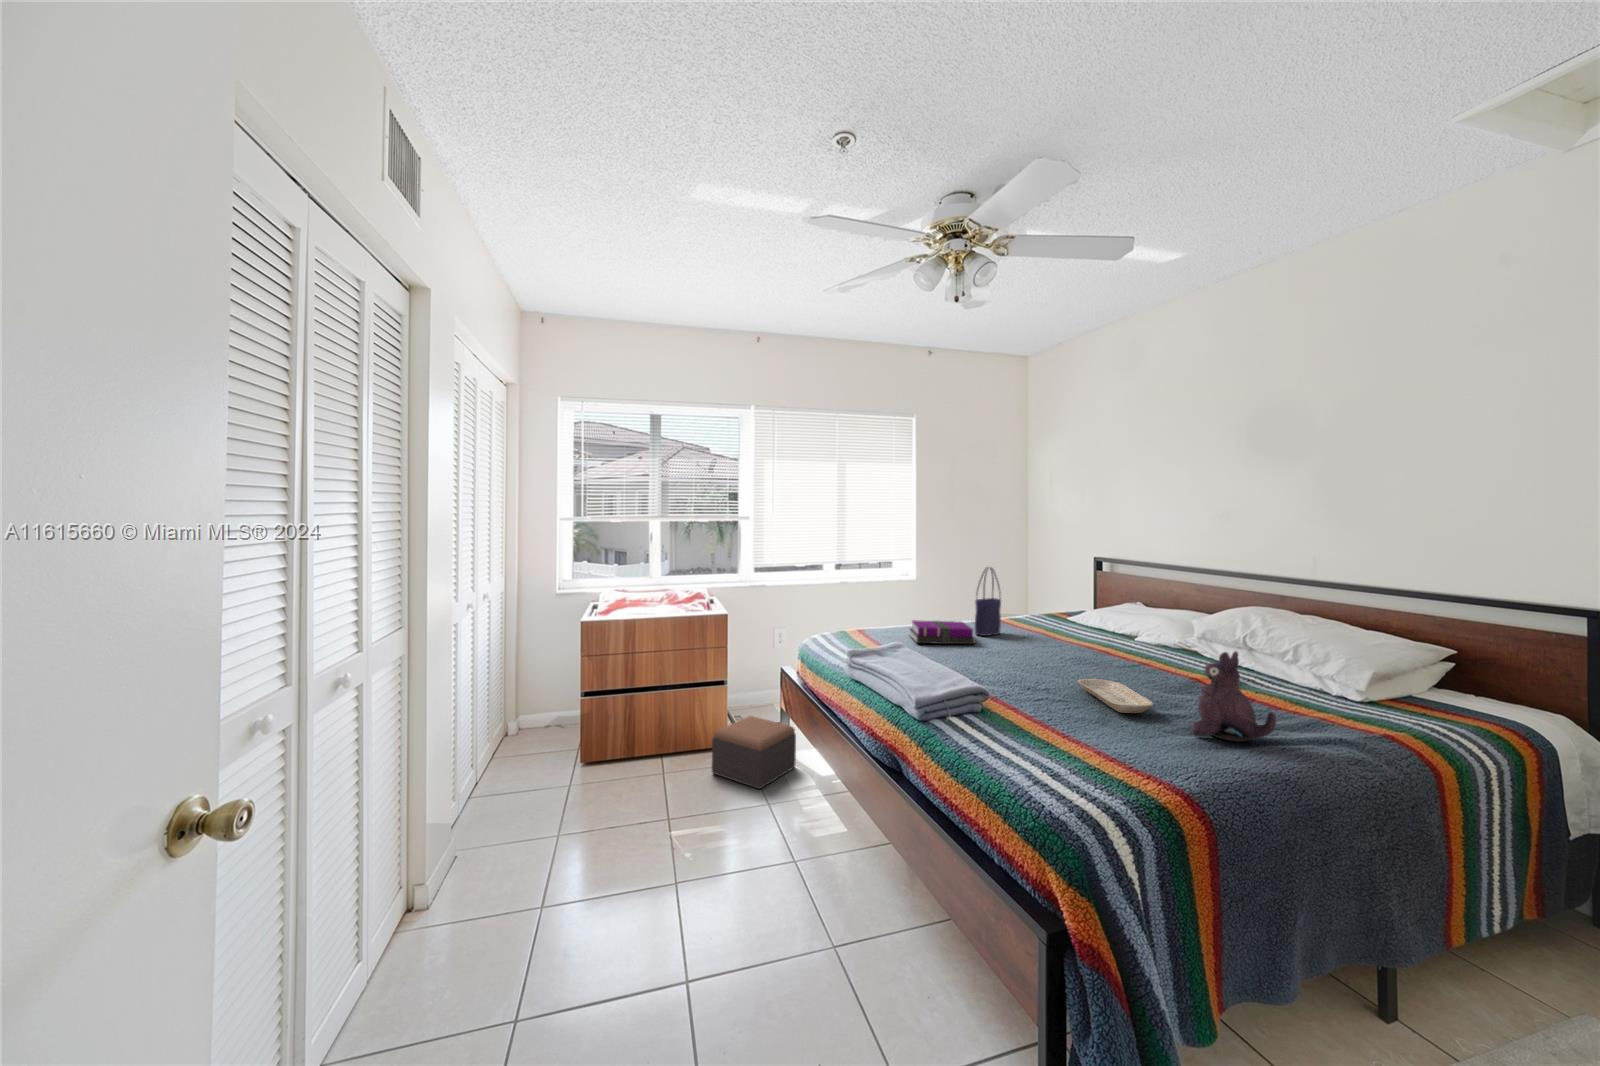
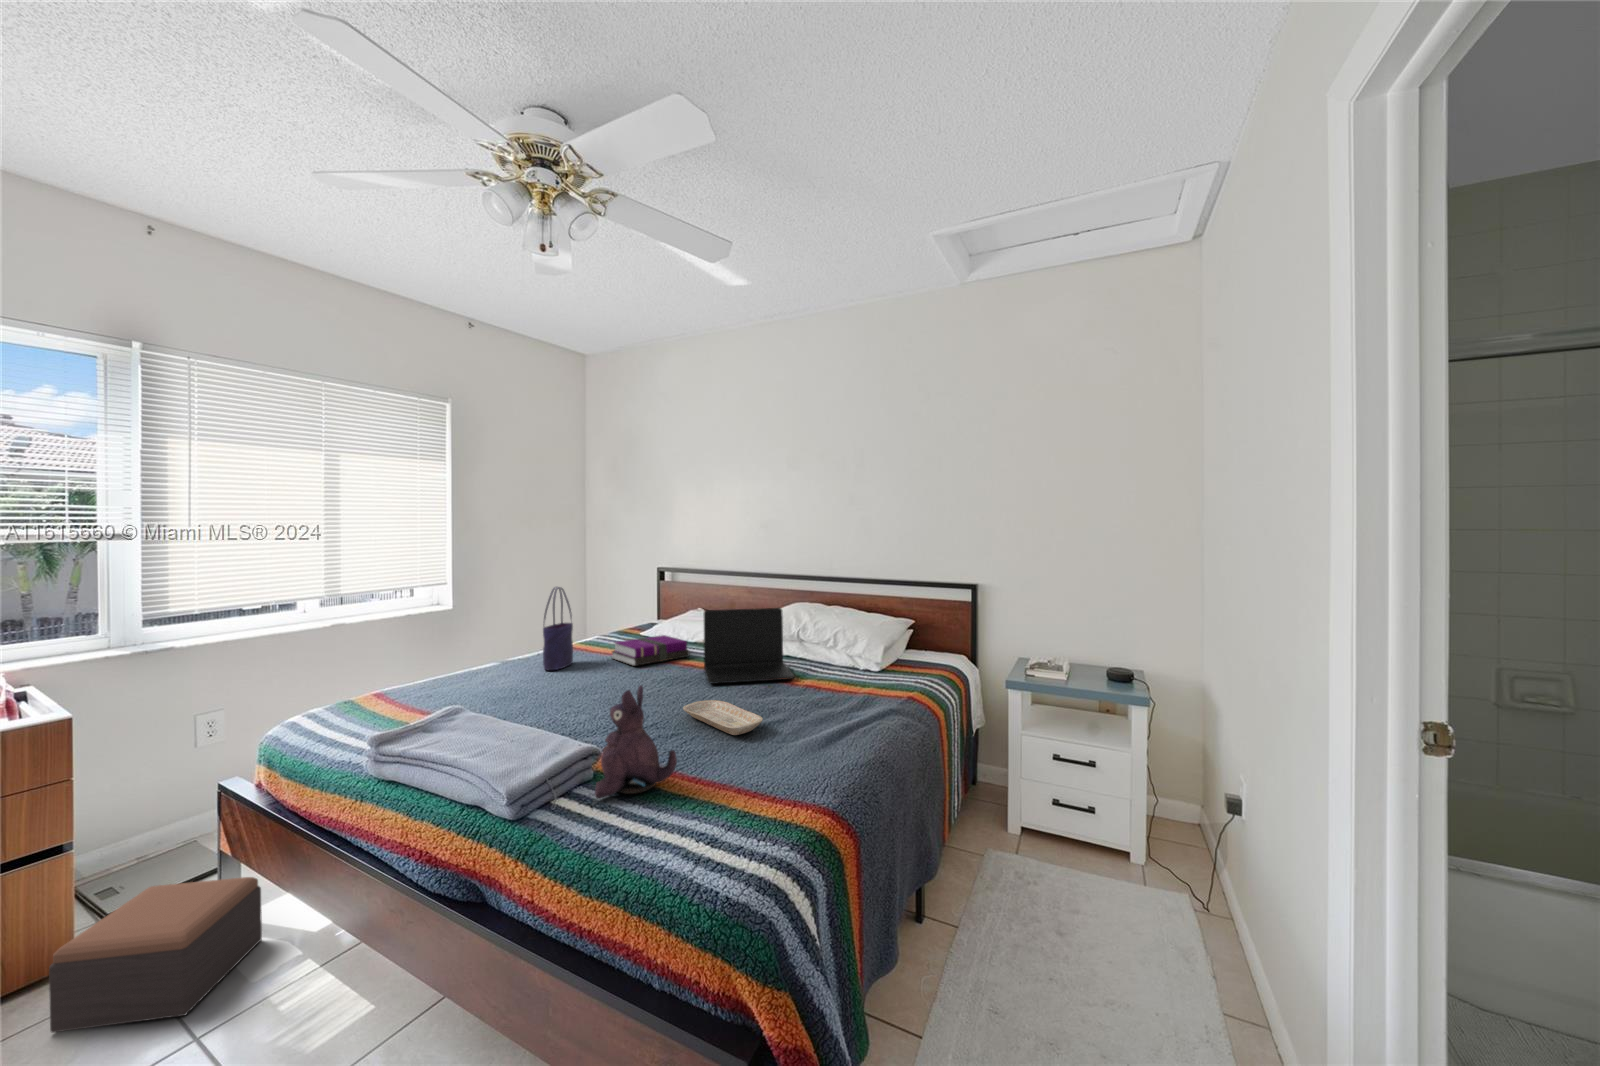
laptop: none [1117,601,1222,683] -> present [704,608,794,684]
notebook: present [910,620,975,644] -> present [612,635,690,666]
plush toy: present [1192,651,1276,742] -> present [595,686,677,799]

